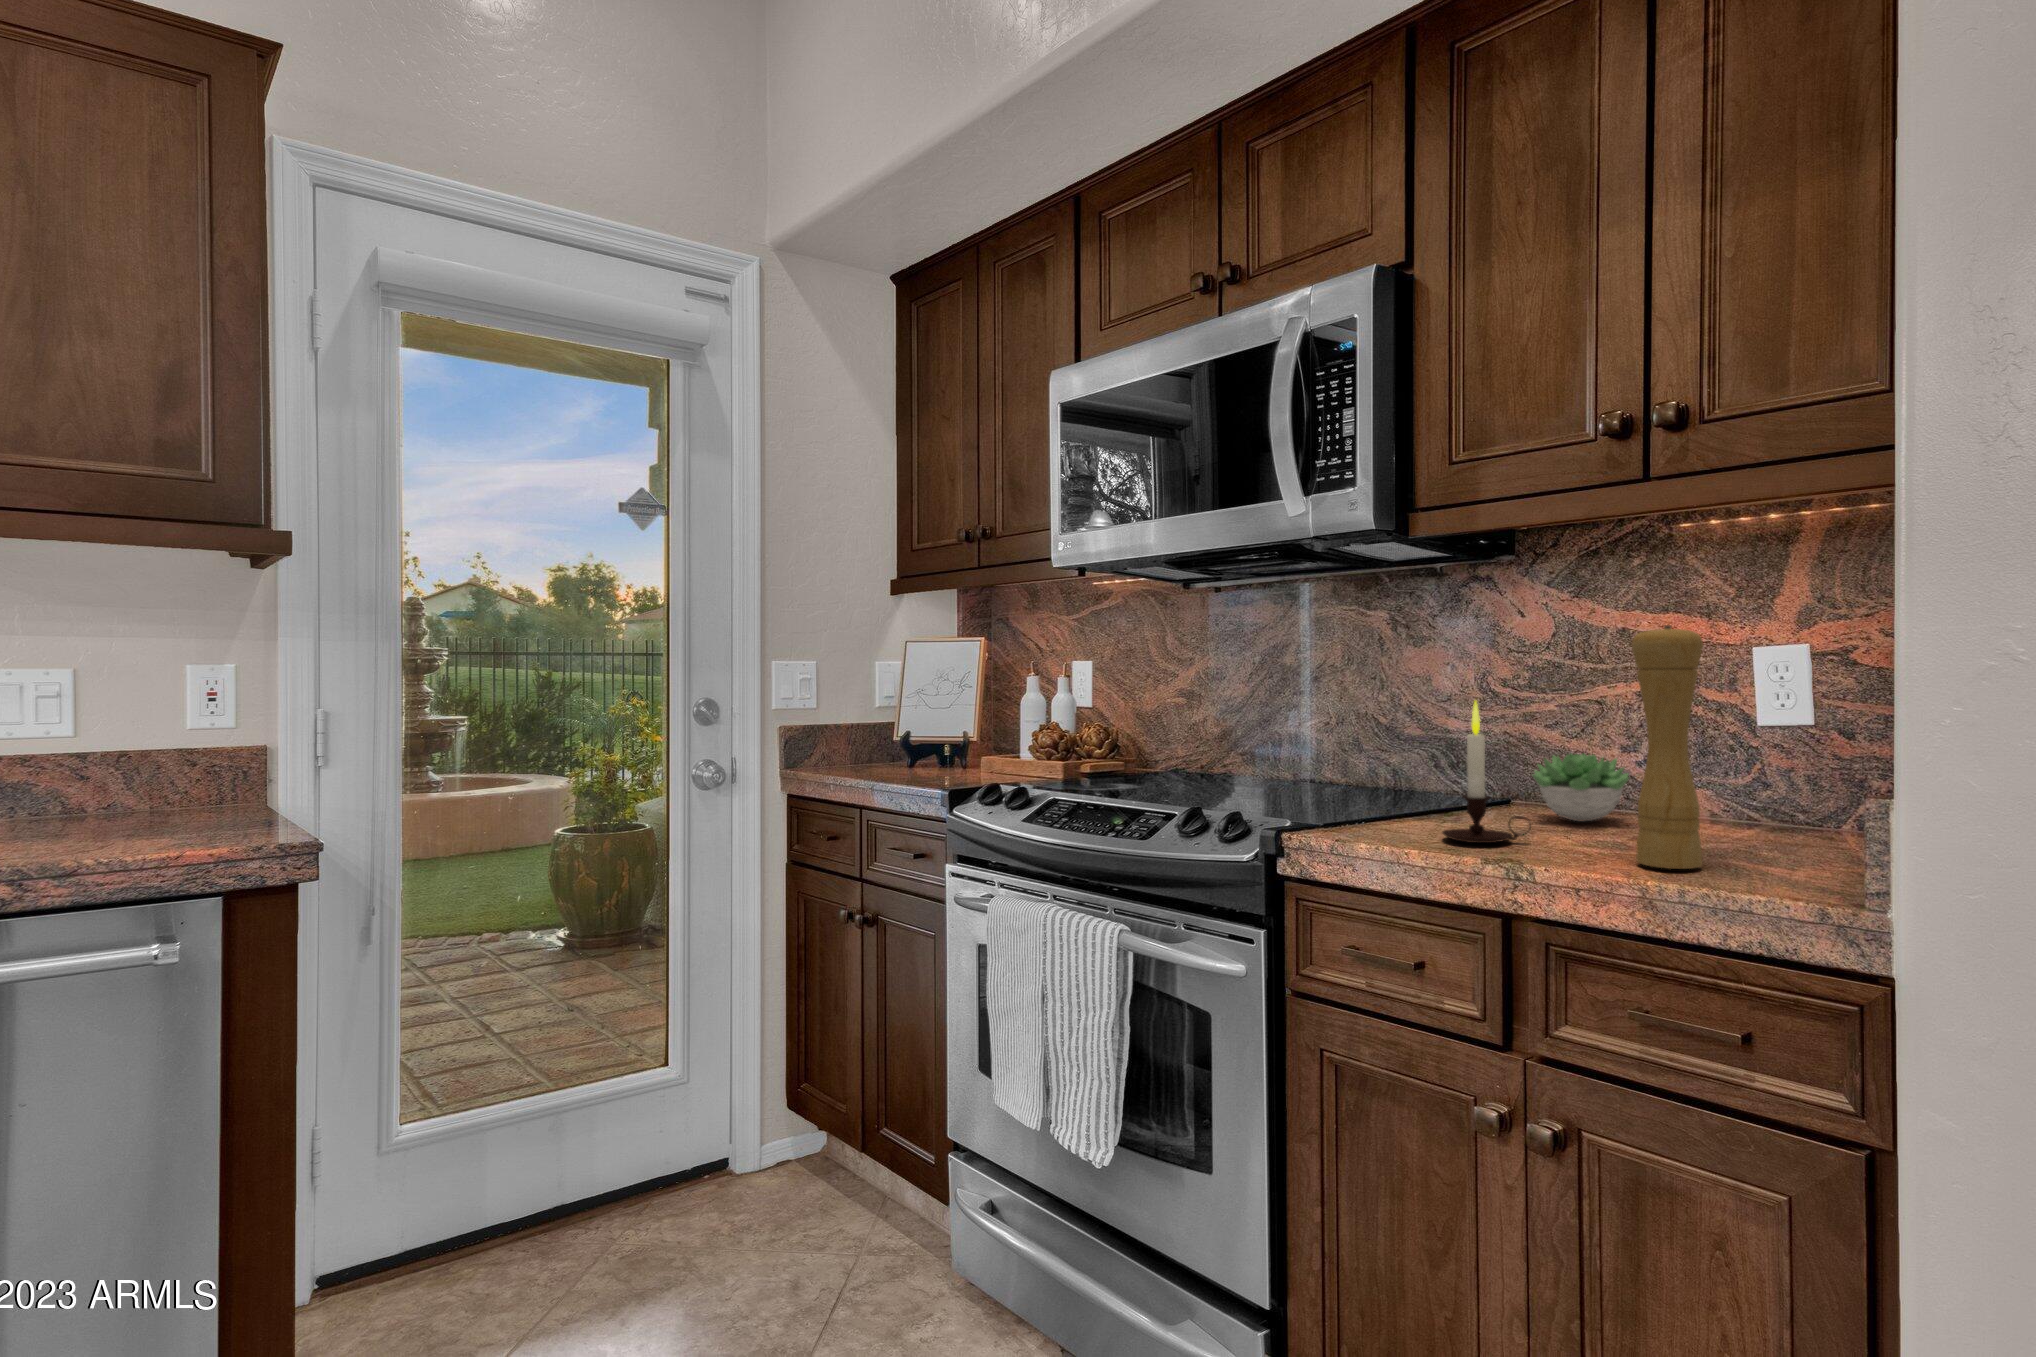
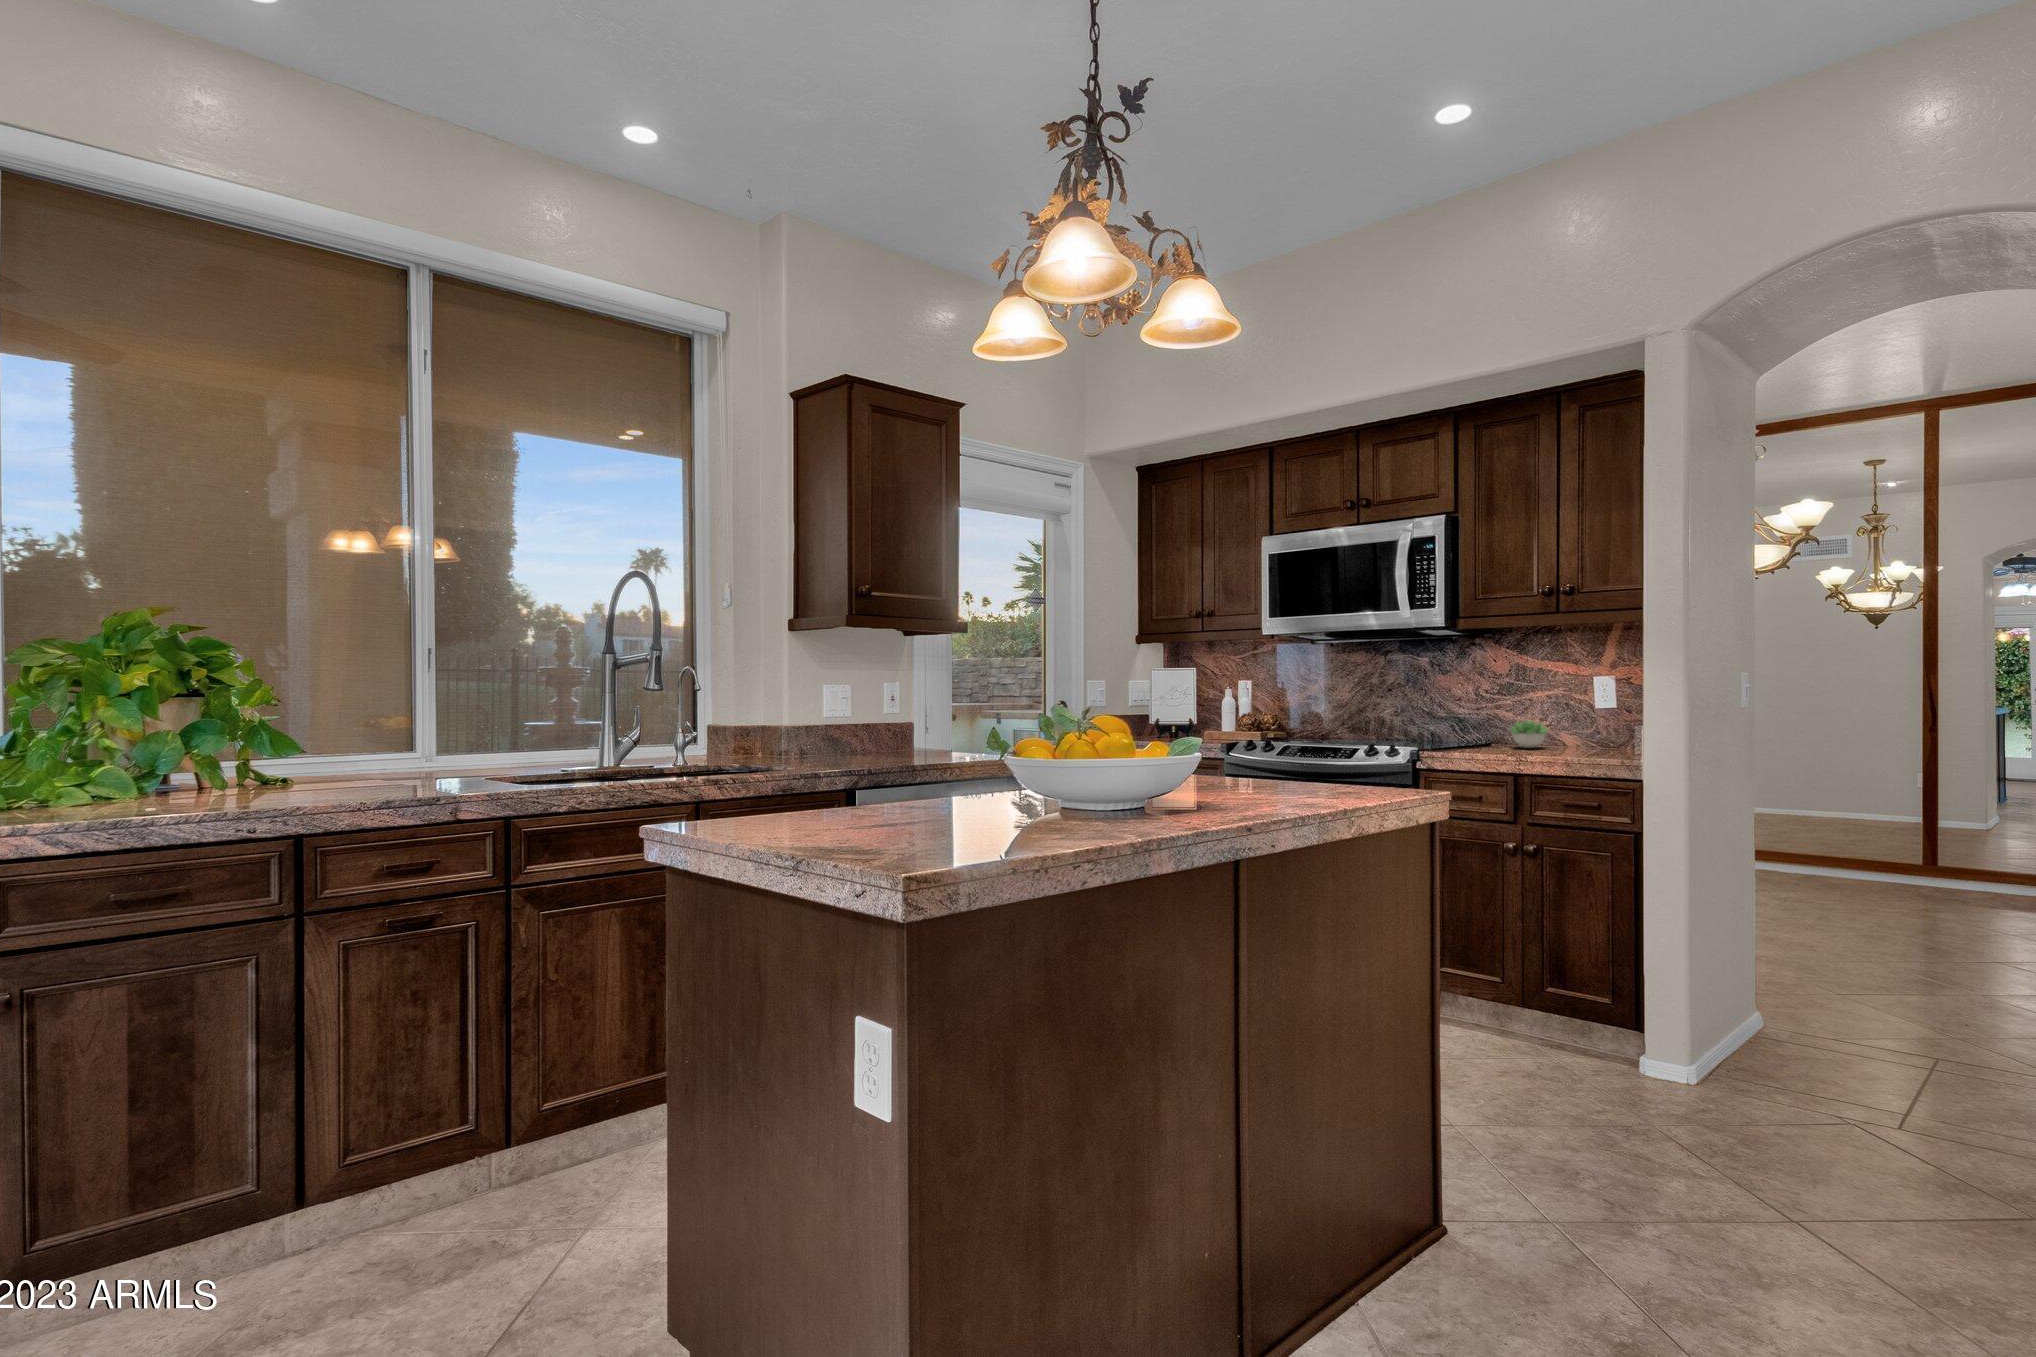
pepper mill: present [1632,625,1703,869] -> none [1555,669,1581,758]
candle: present [1442,701,1531,843] -> none [1479,698,1515,754]

